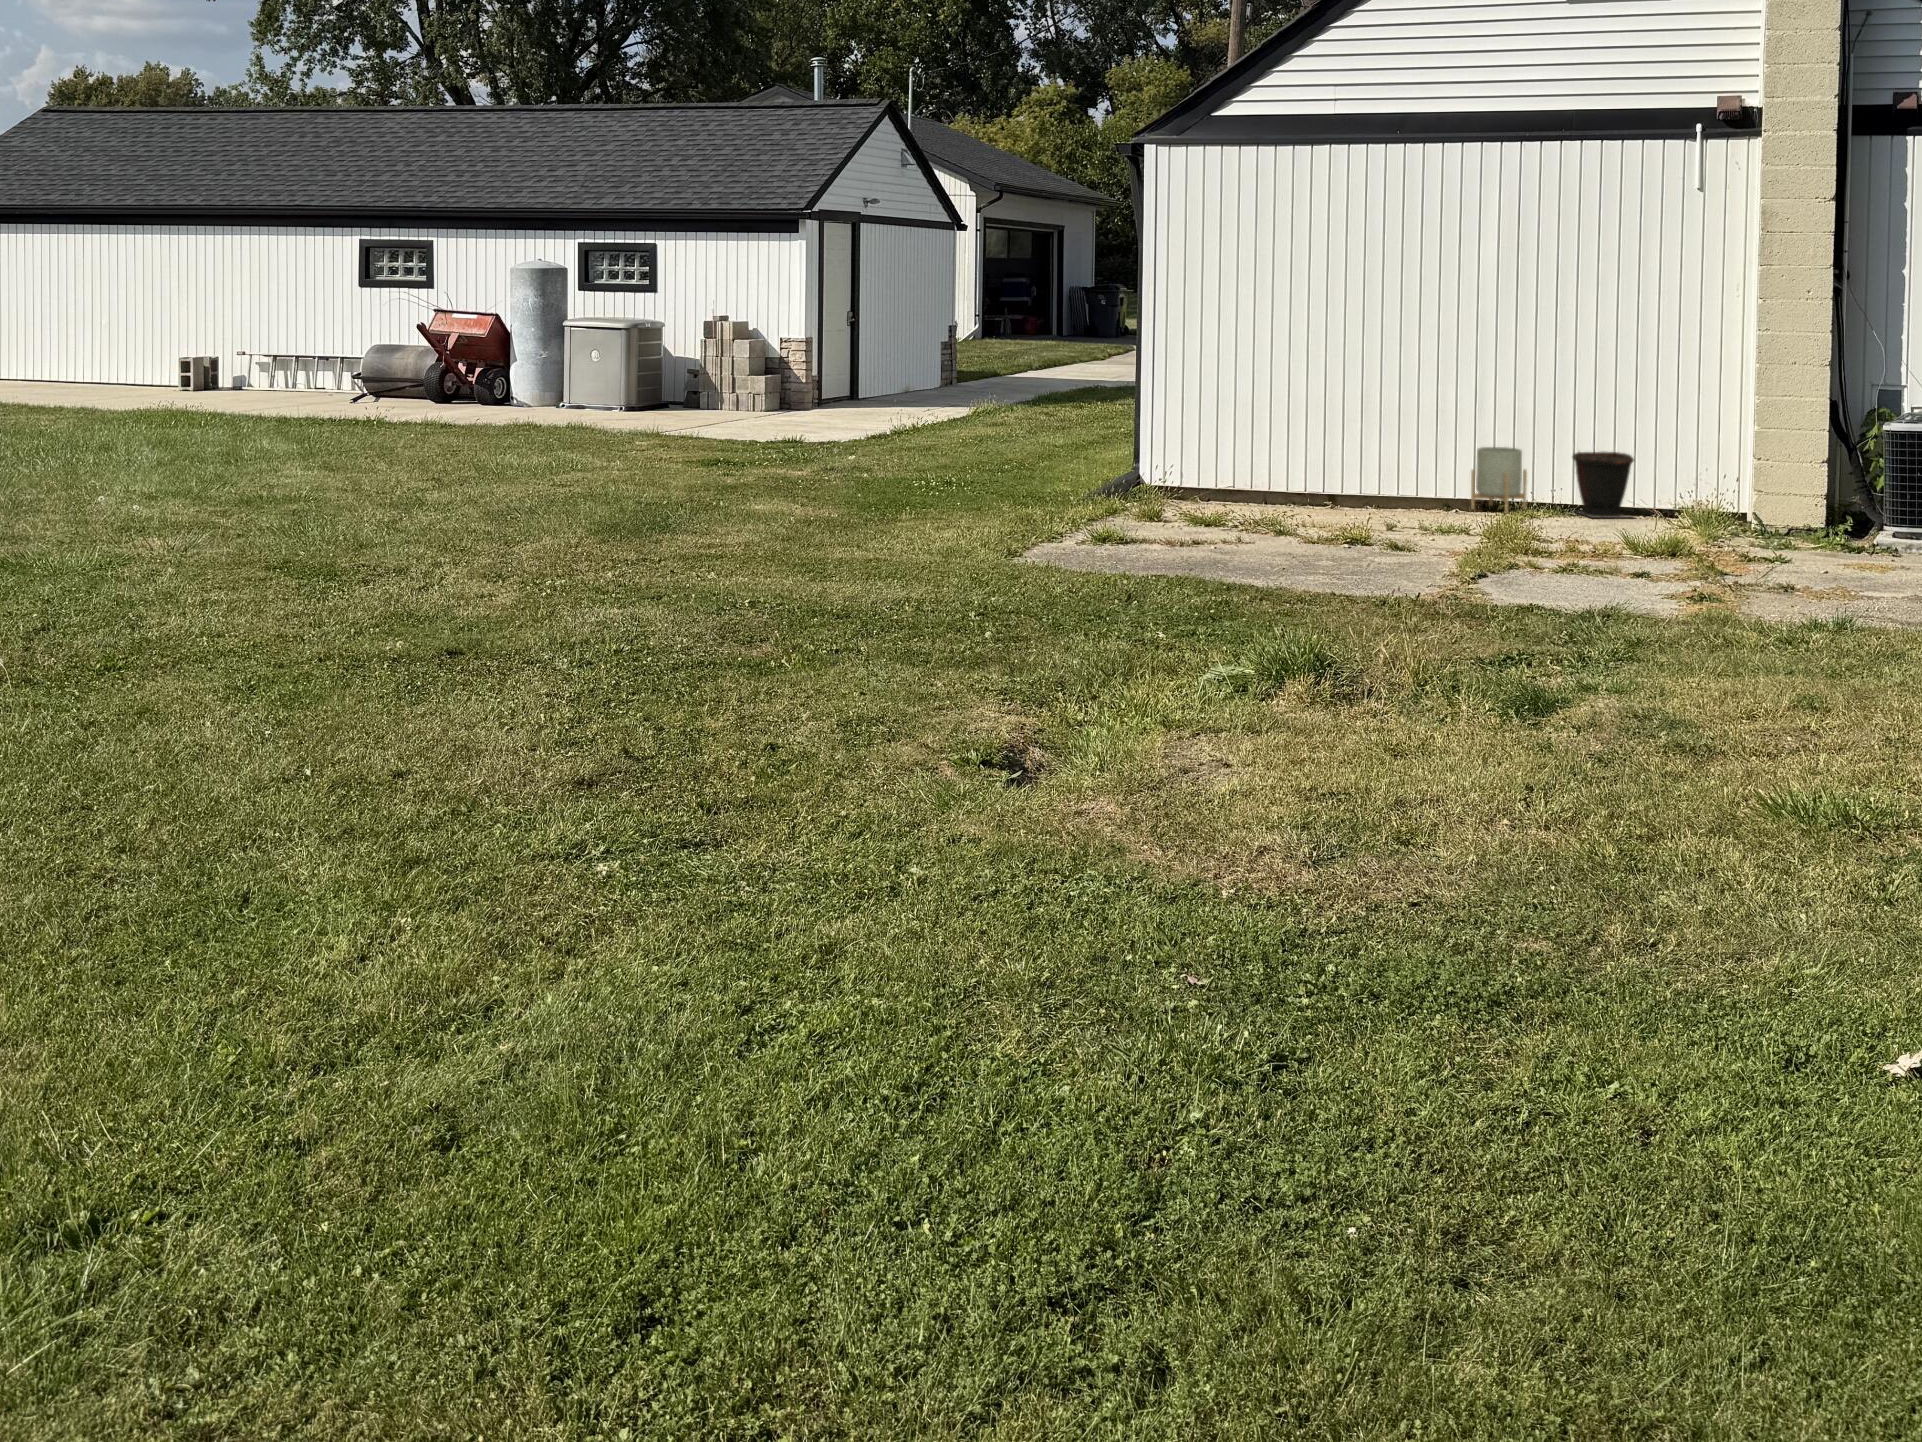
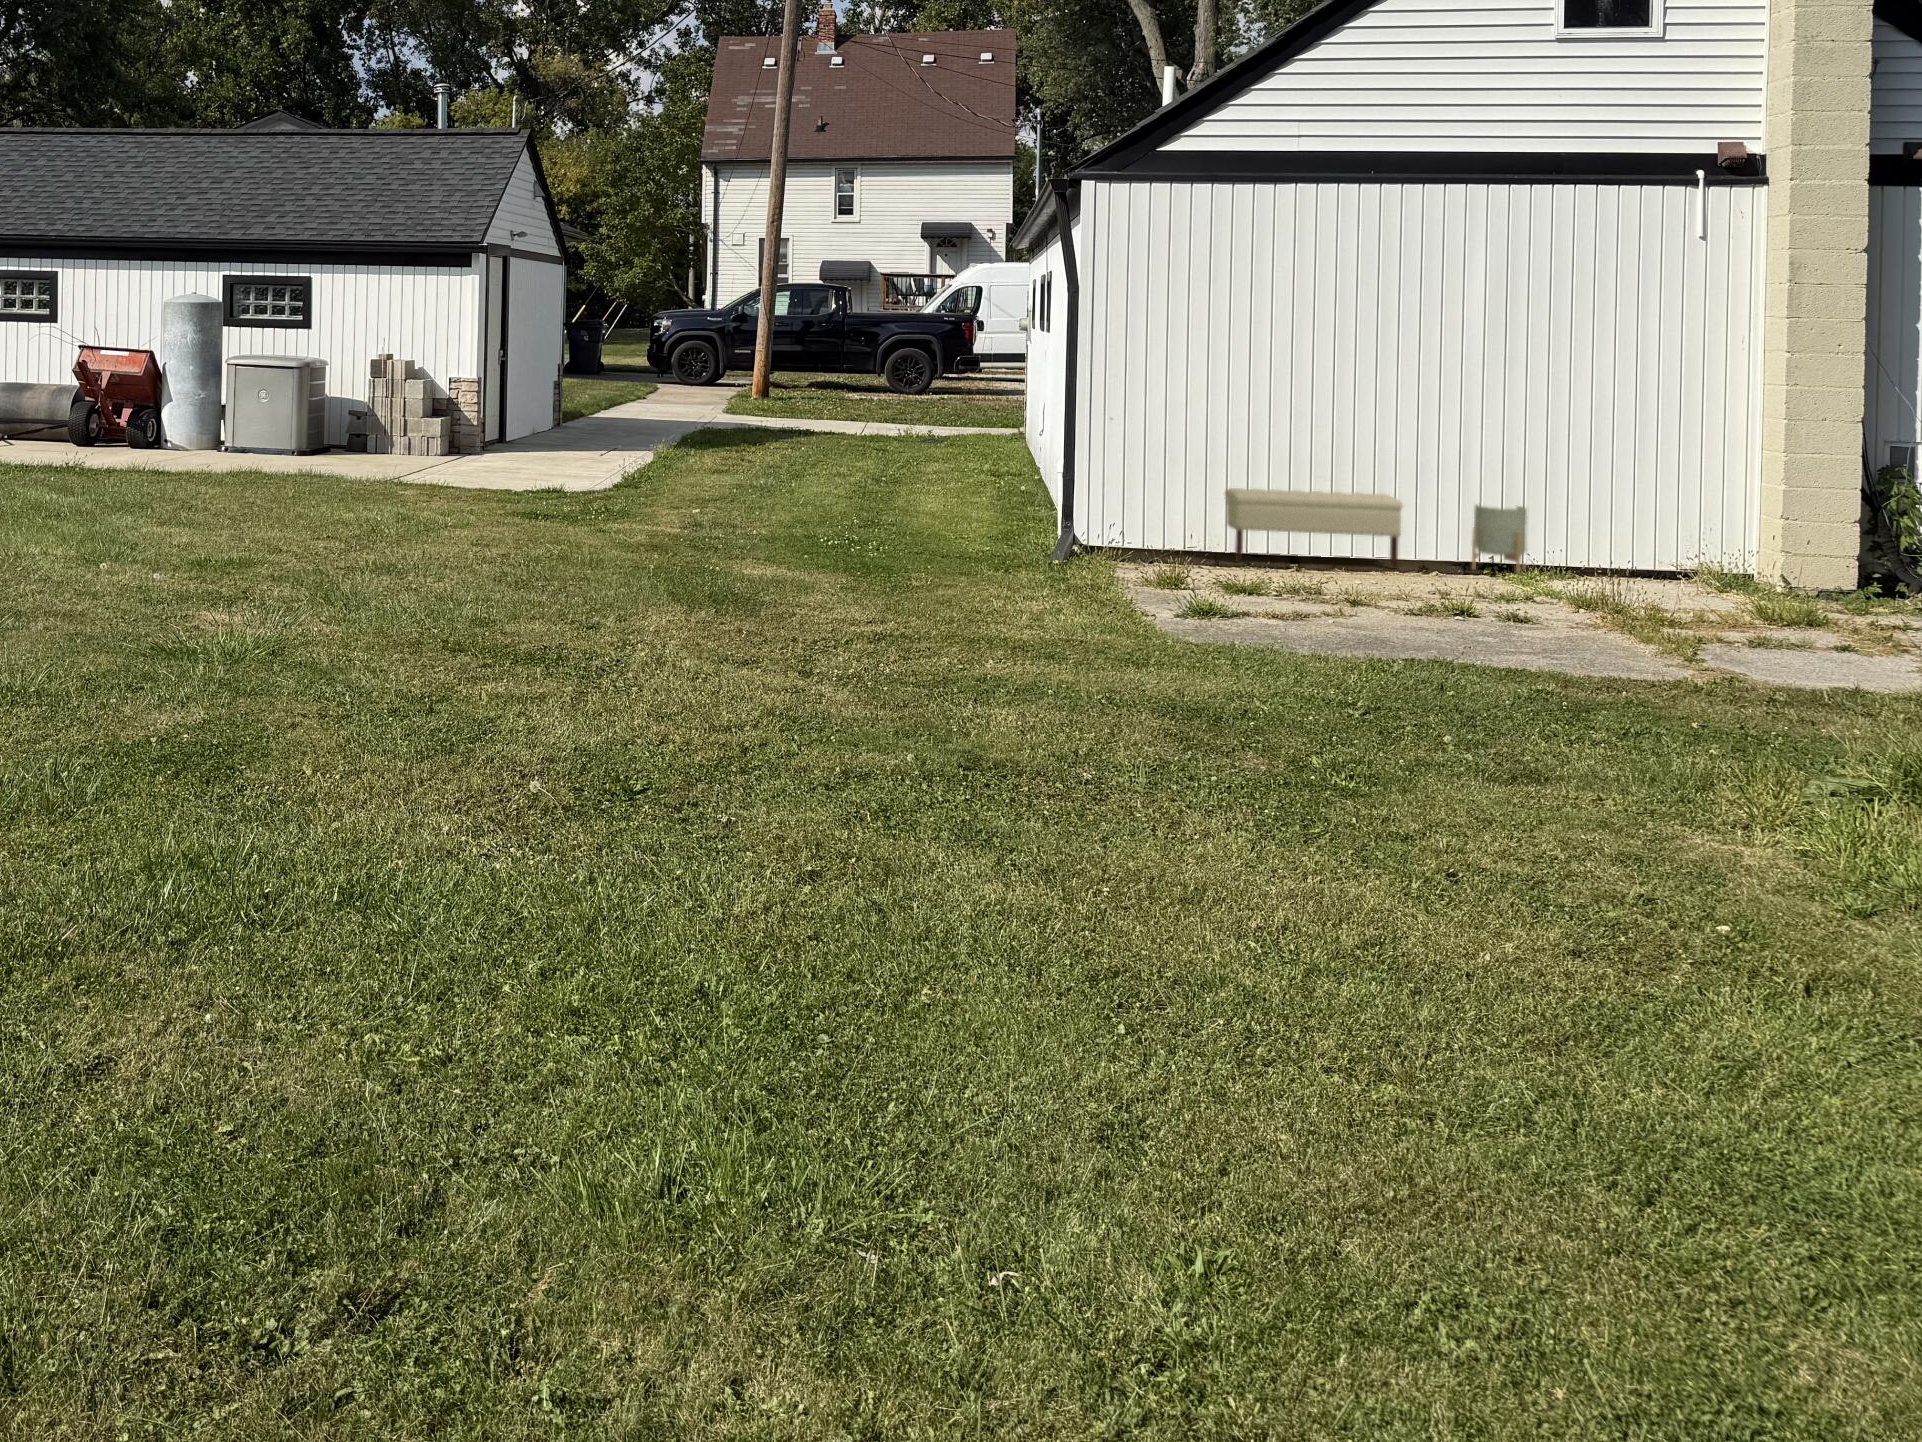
bench: none [1251,433,1406,509] -> present [1225,488,1402,568]
bucket: present [1573,452,1634,518] -> none [1578,508,1660,579]

